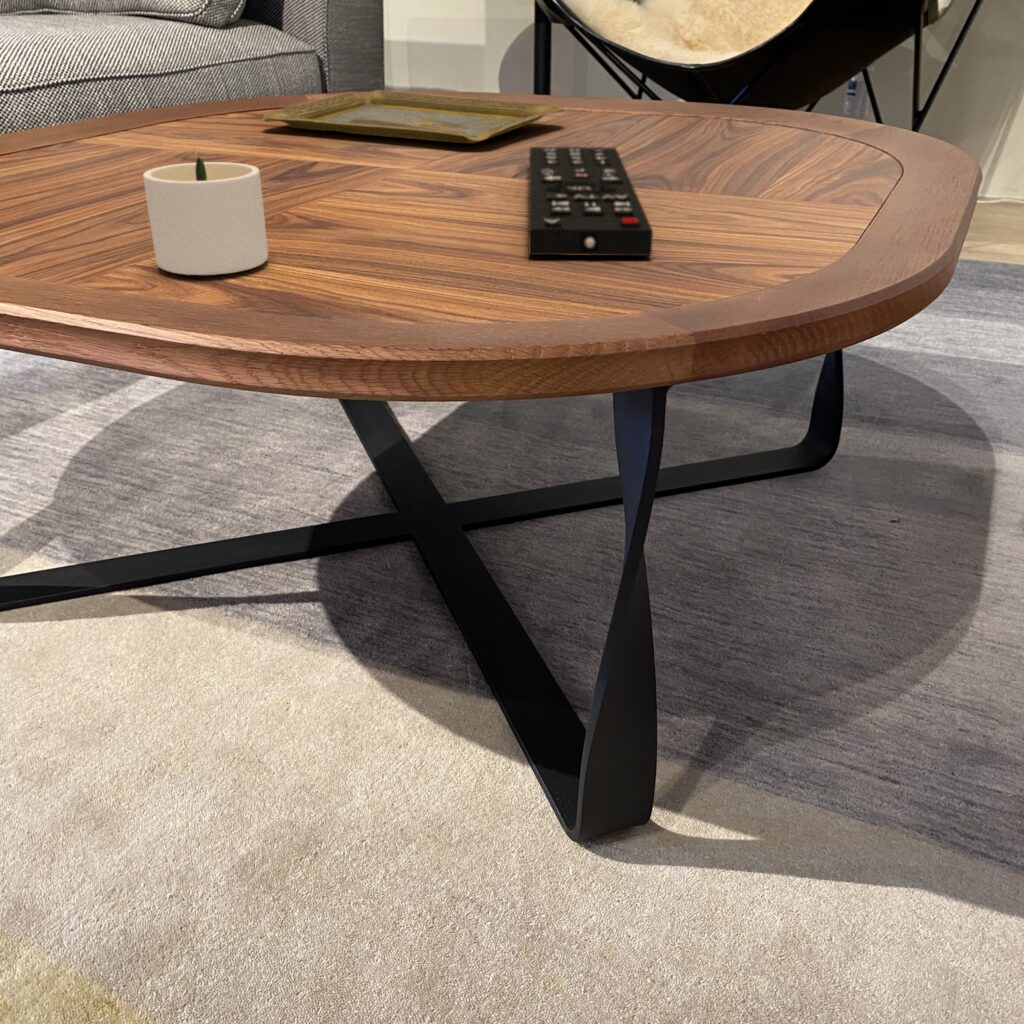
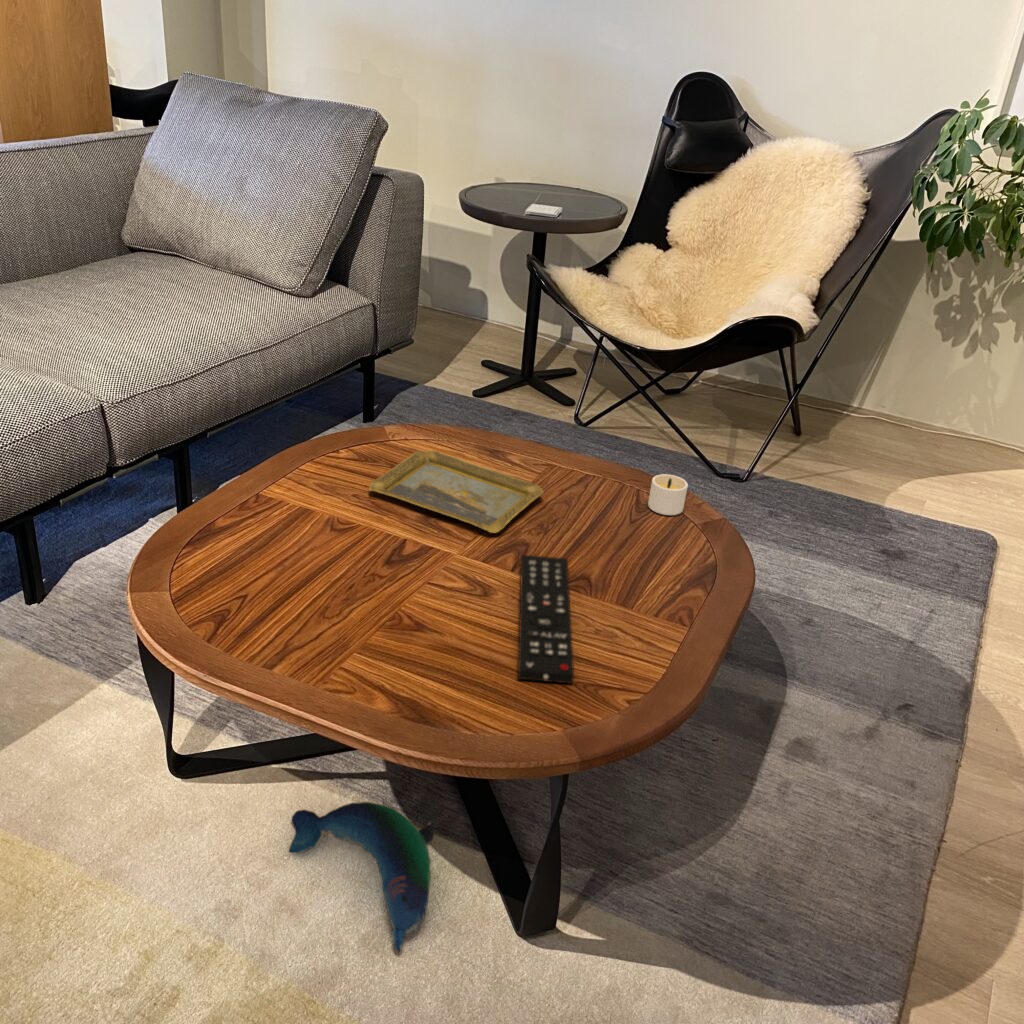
candle: present [143,157,268,275] -> present [648,474,688,515]
plush toy: none [111,611,389,884] -> present [289,802,434,951]

